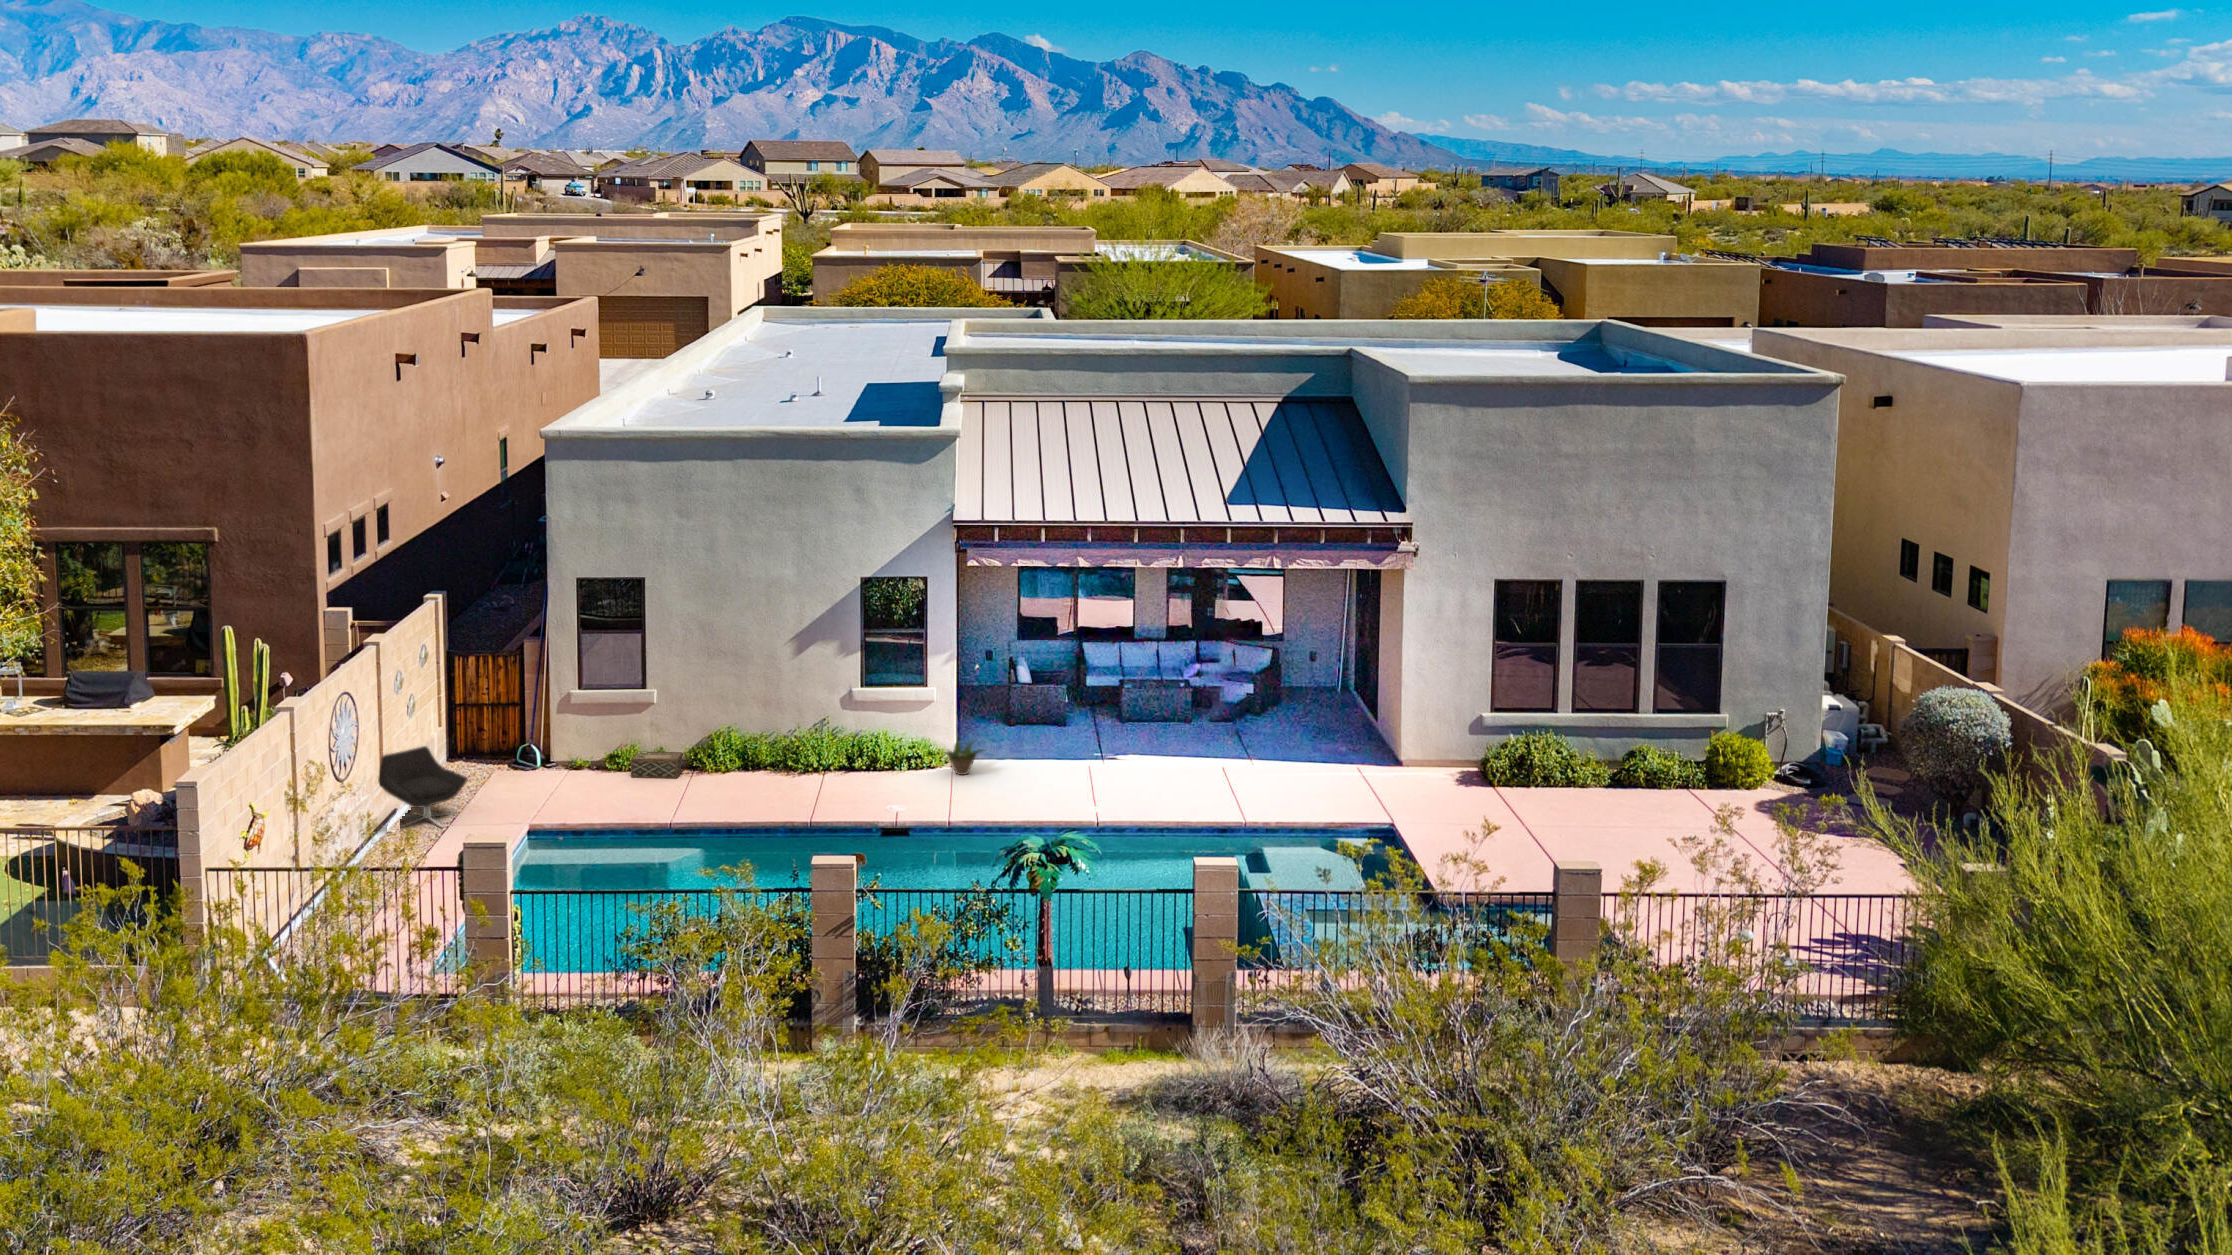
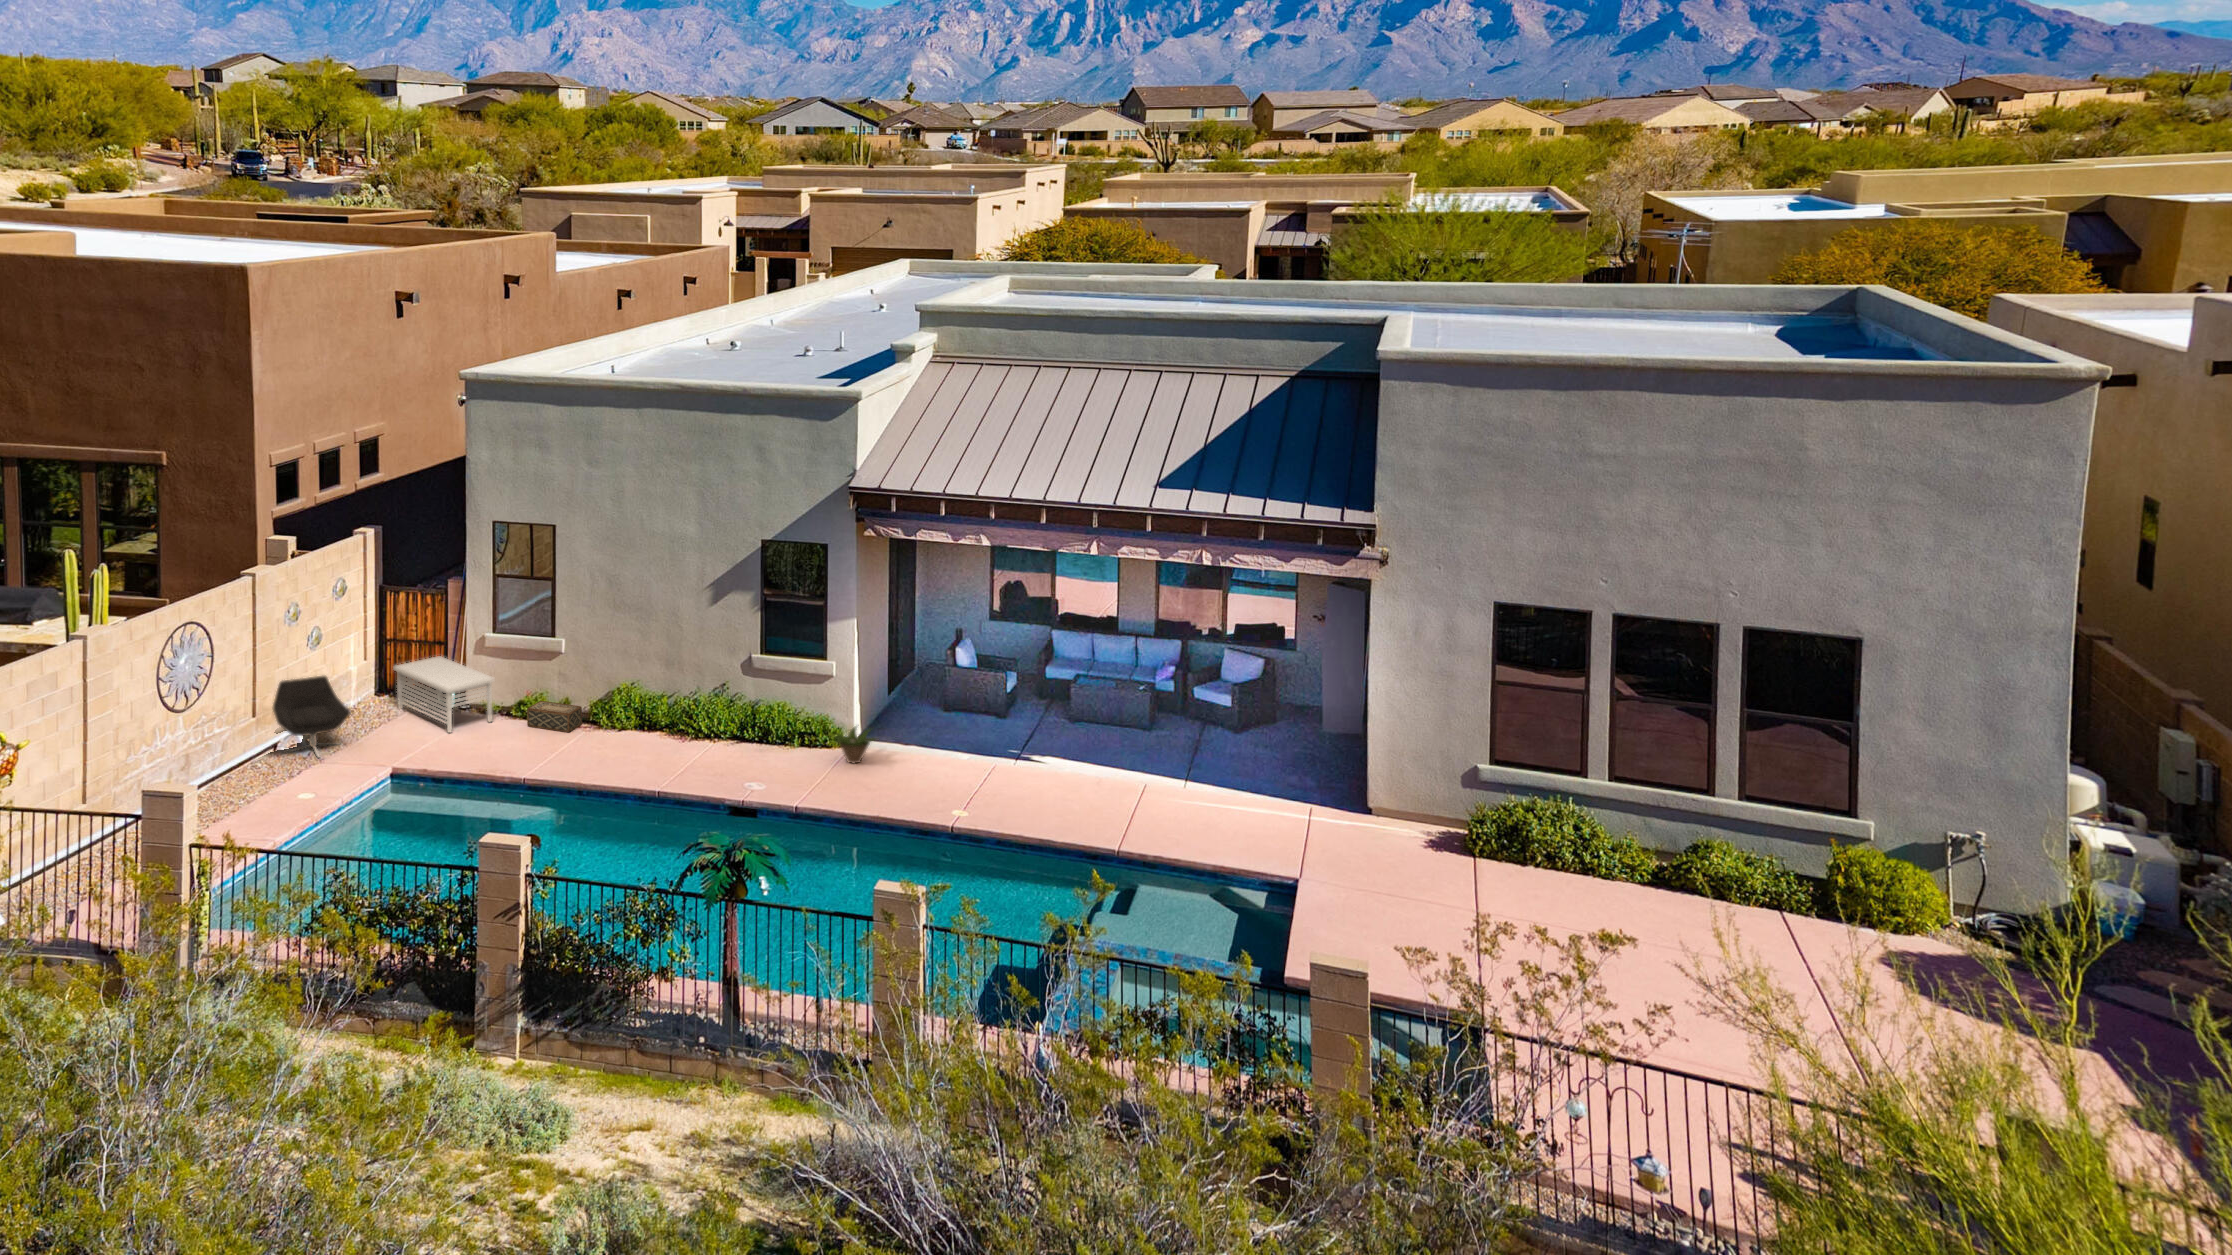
storage bench: none [477,719,595,791] -> present [394,656,495,732]

